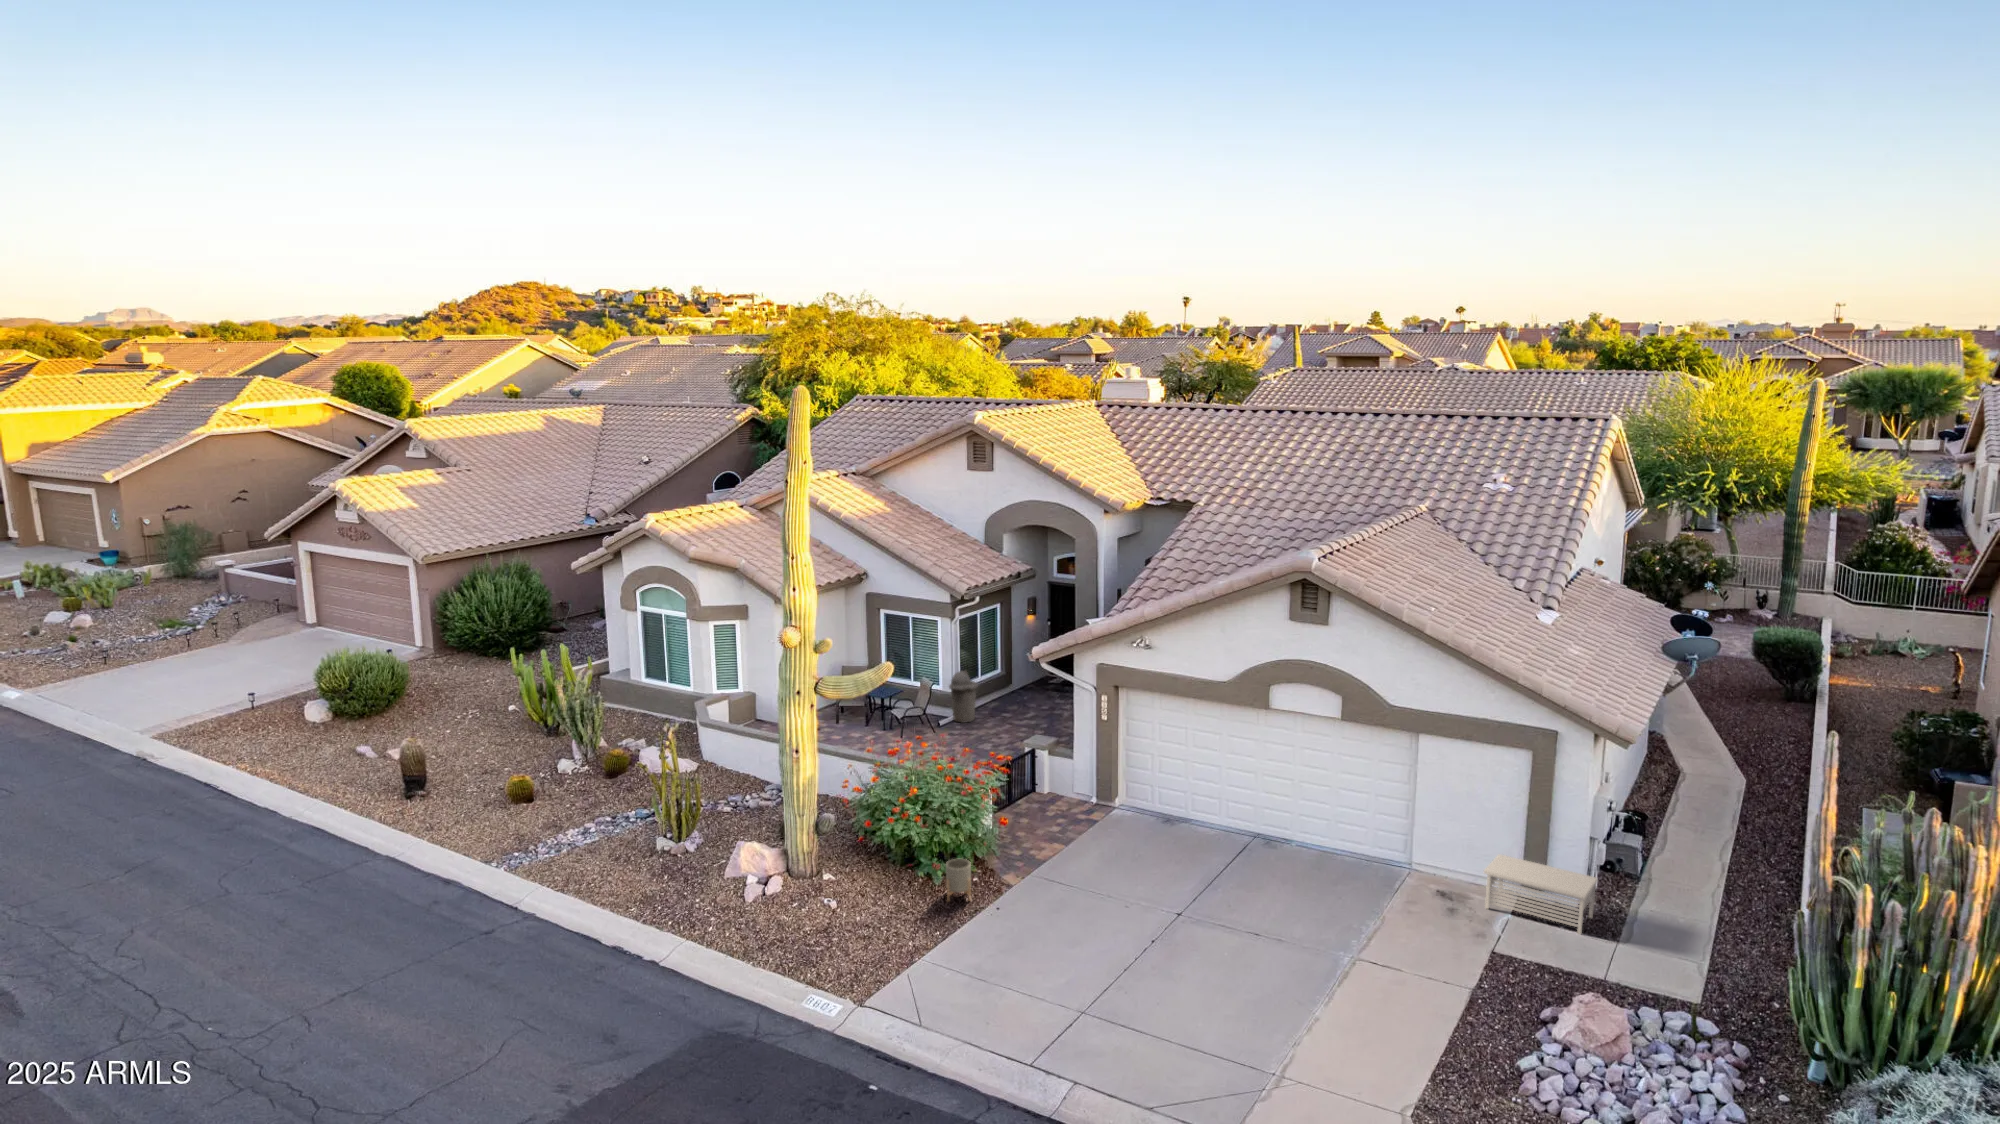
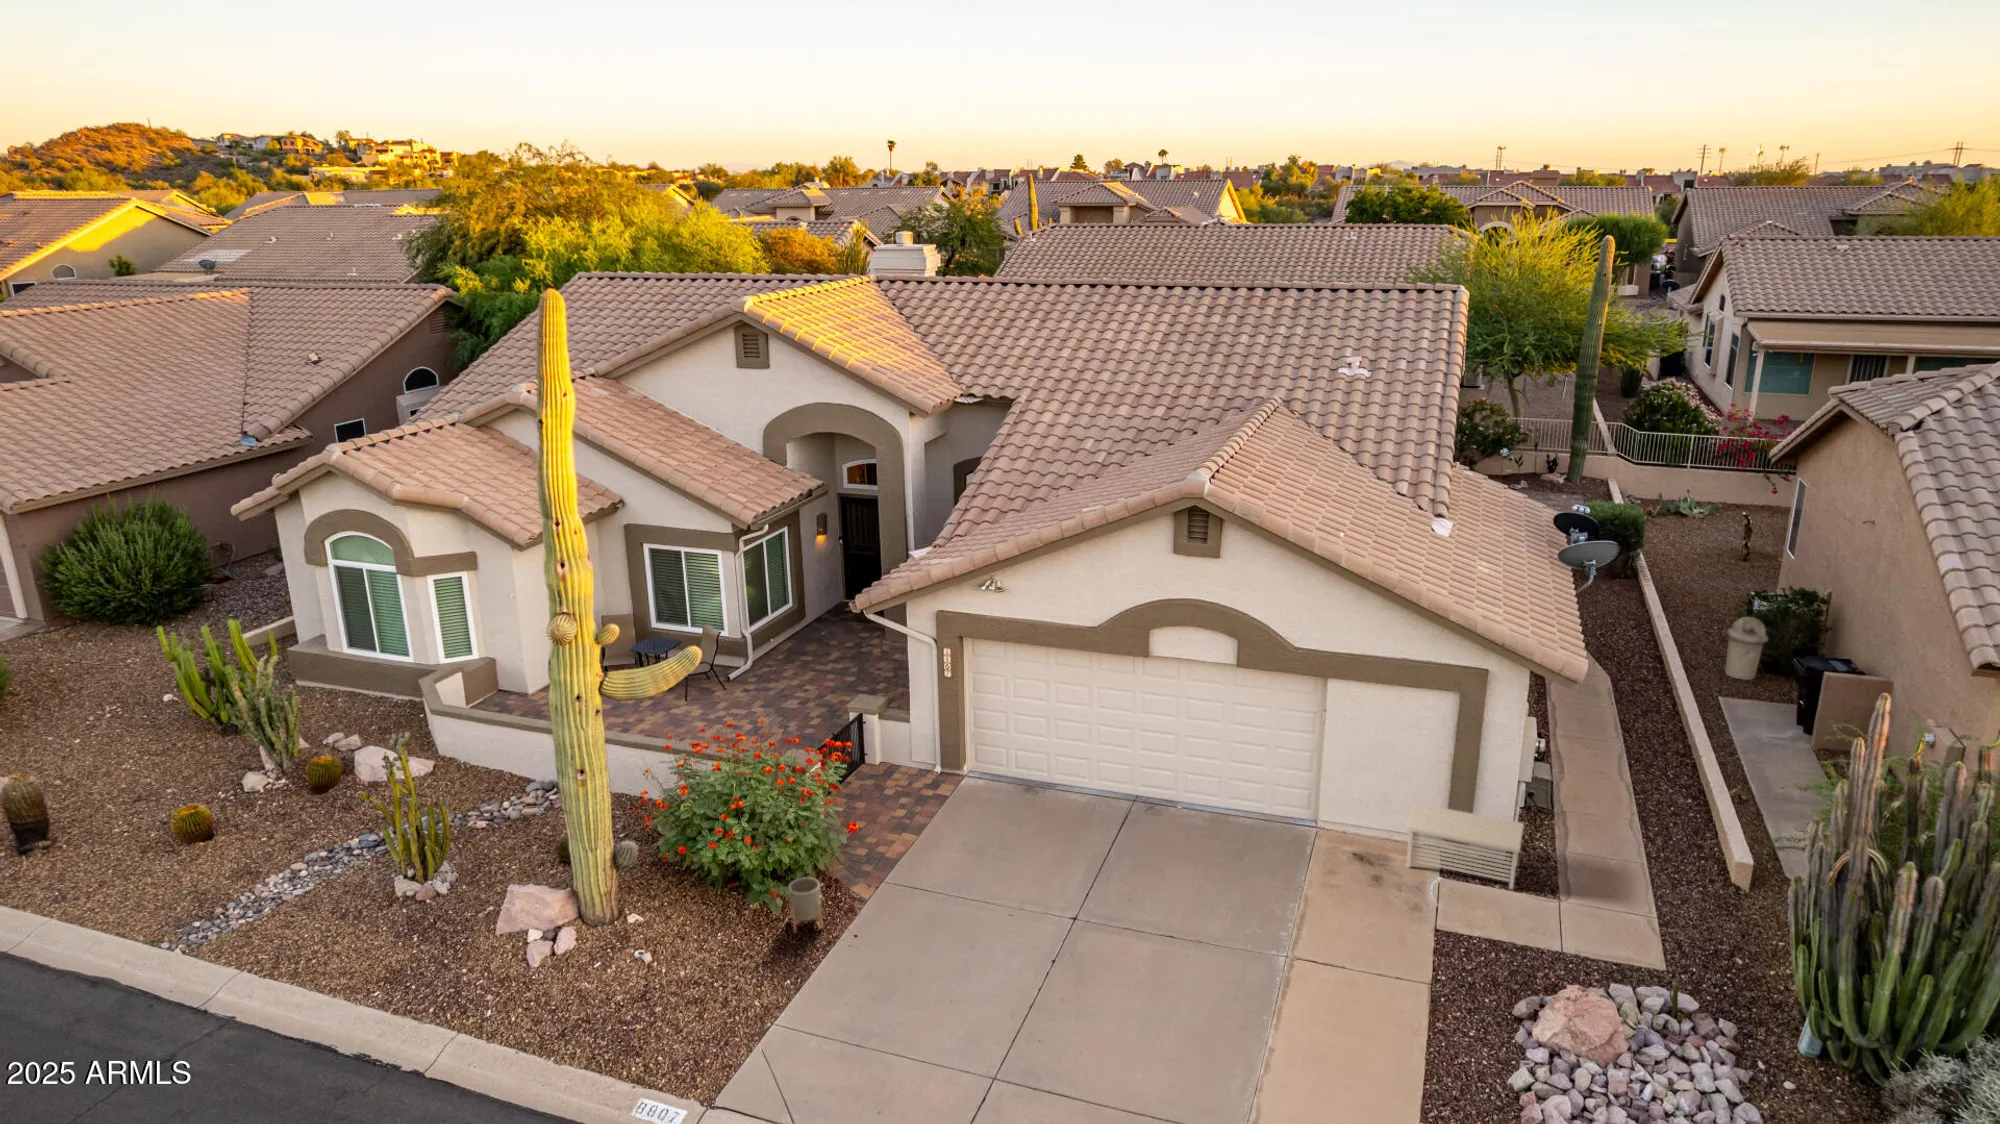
trash can: present [949,671,978,722] -> present [1725,617,1768,680]

